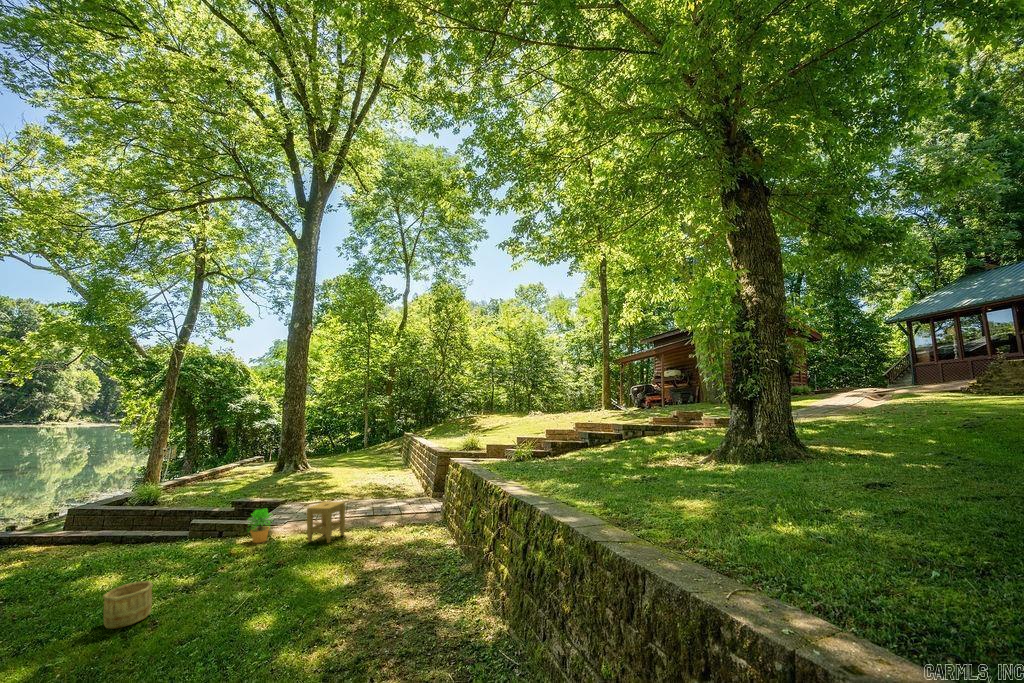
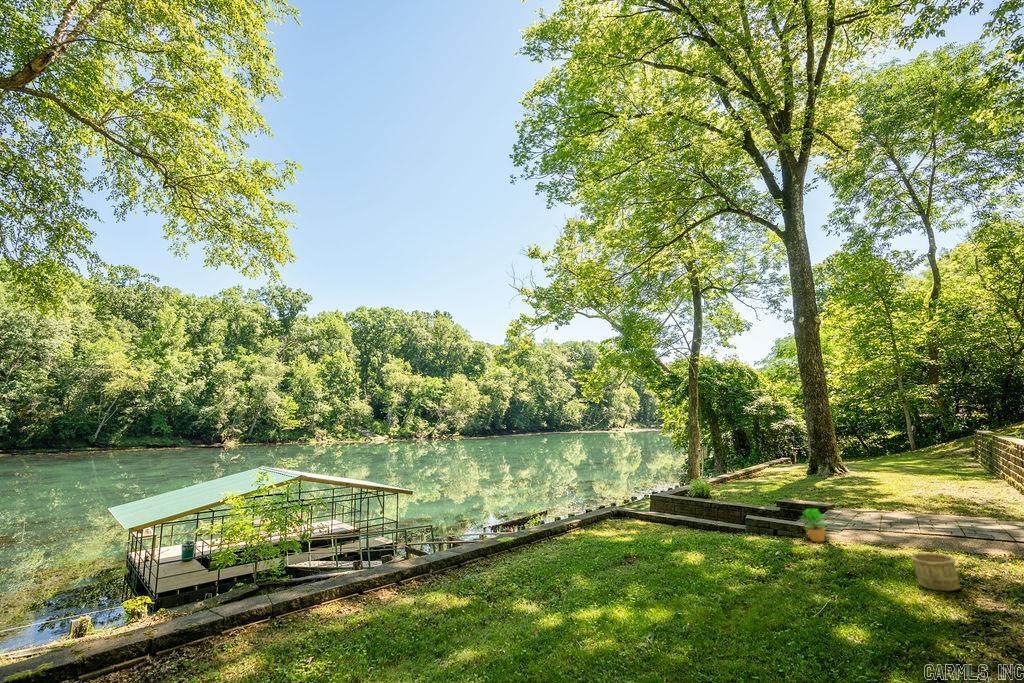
stool: present [307,502,345,543] -> none [863,509,919,555]
wooden bucket: present [103,581,153,629] -> present [911,553,960,591]

